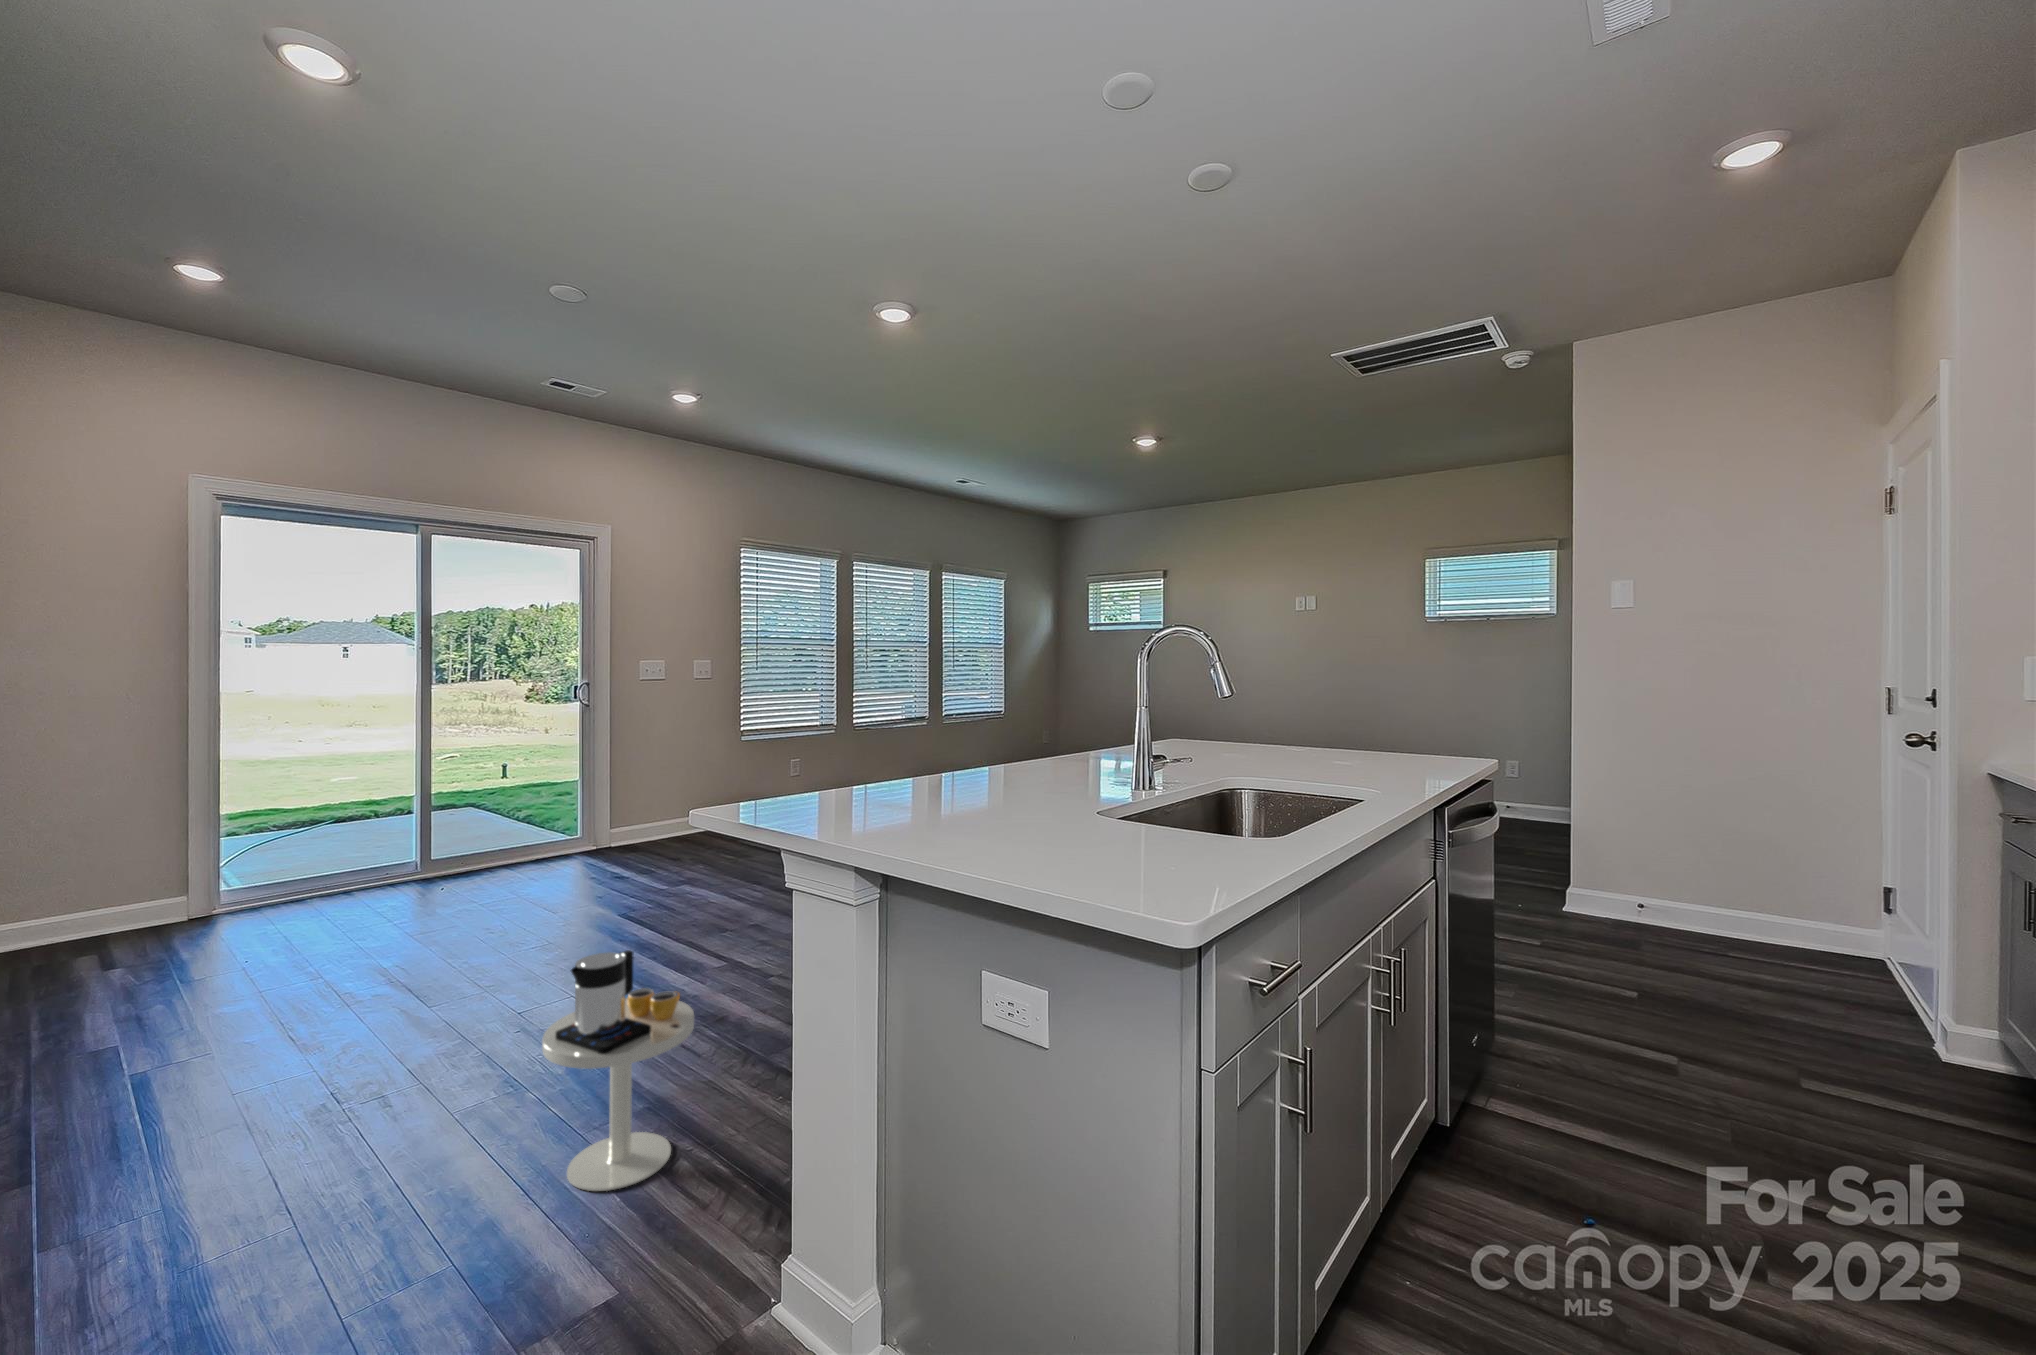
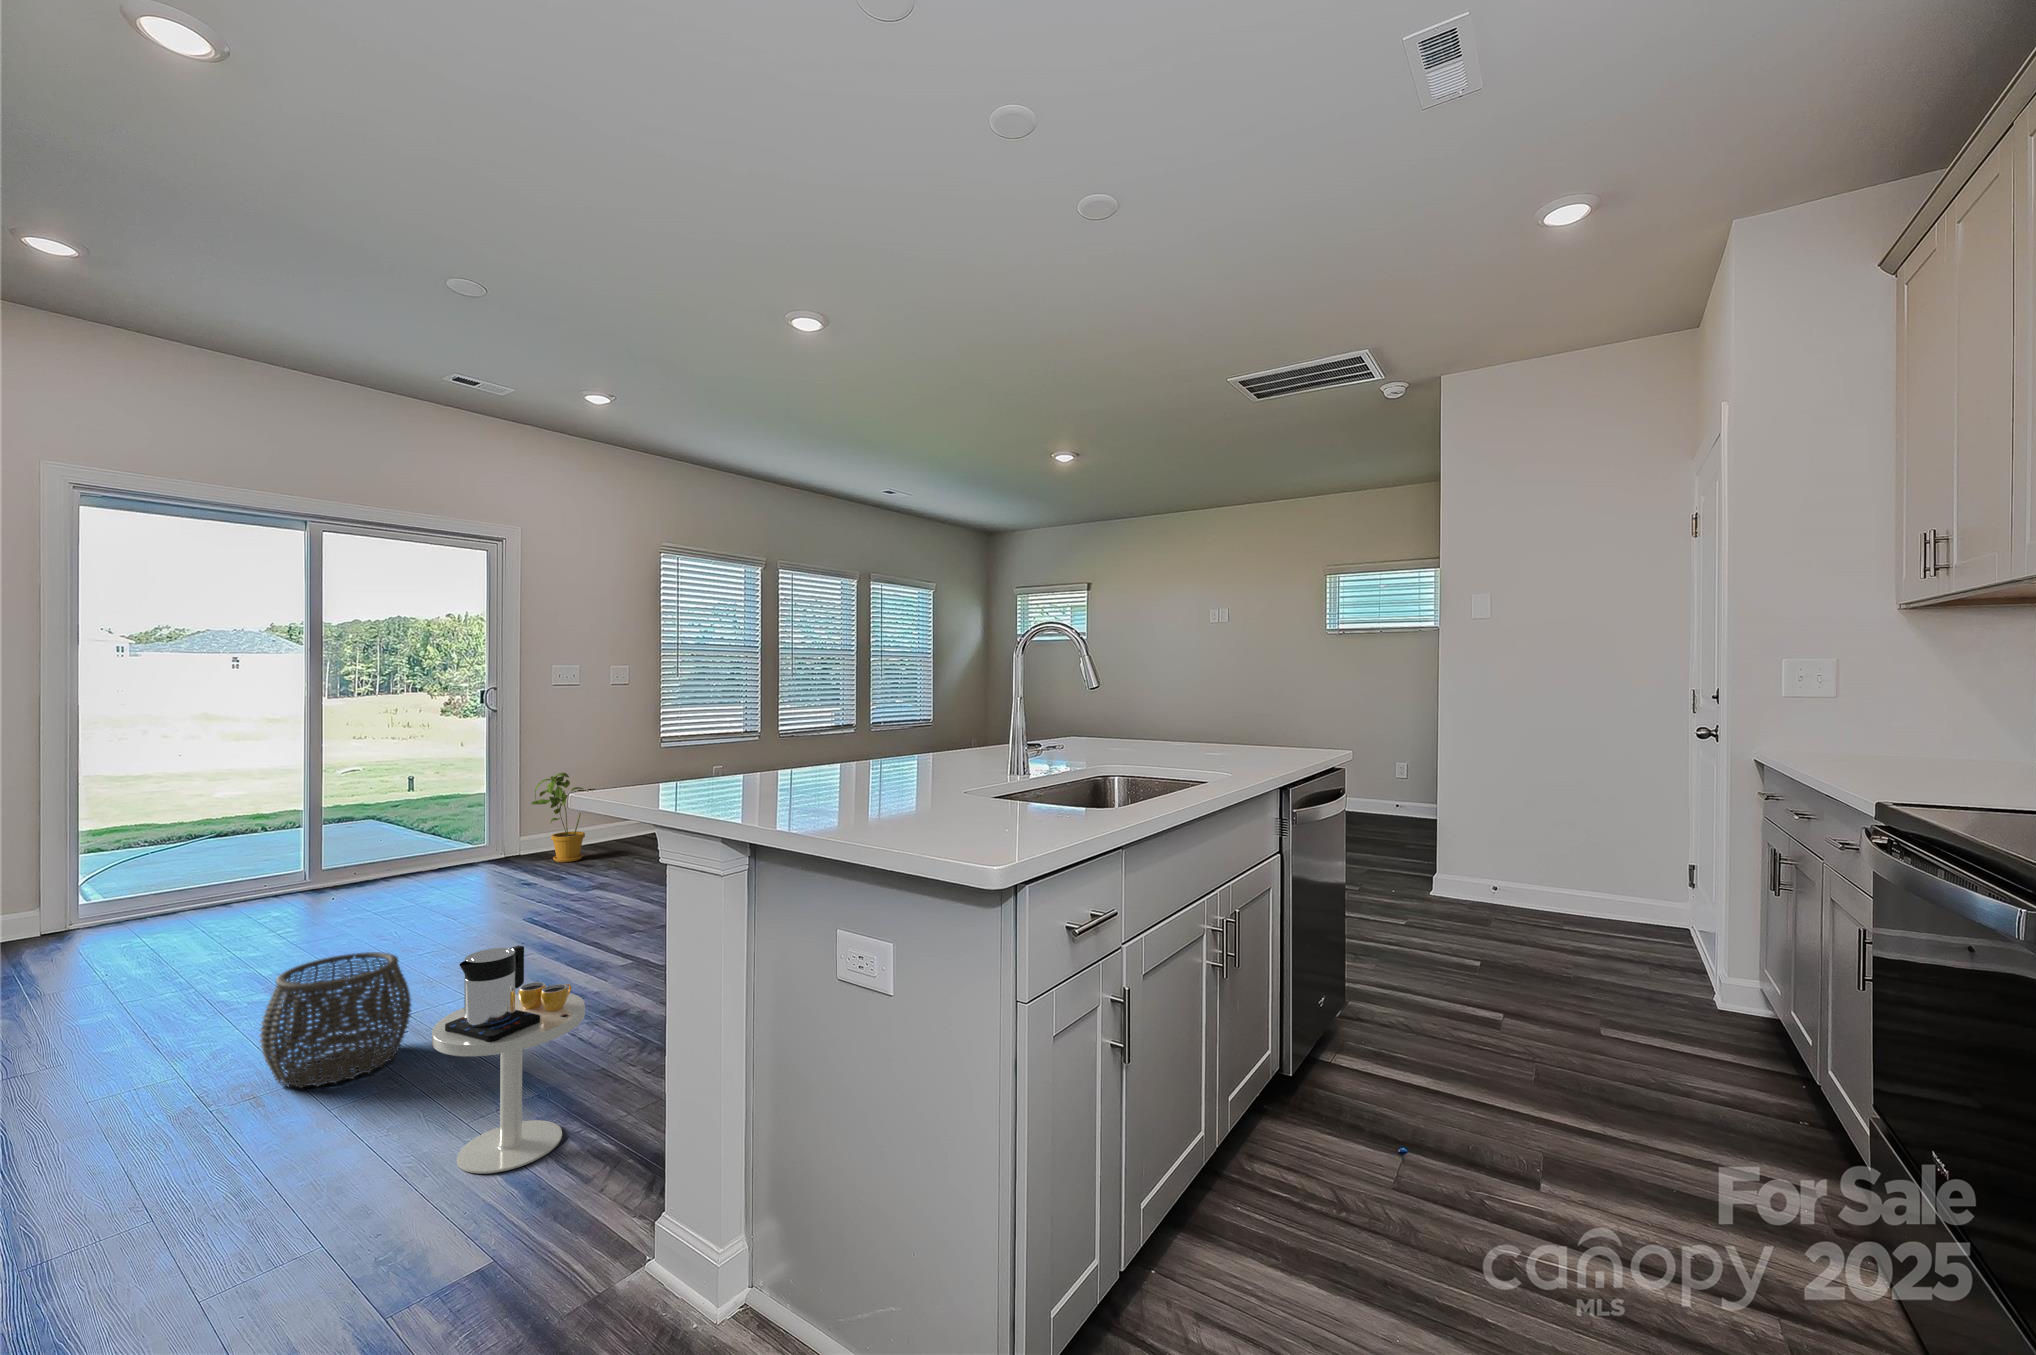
house plant: none [617,763,686,851] -> present [531,773,595,862]
woven basket: none [369,946,515,1085] -> present [259,952,411,1088]

